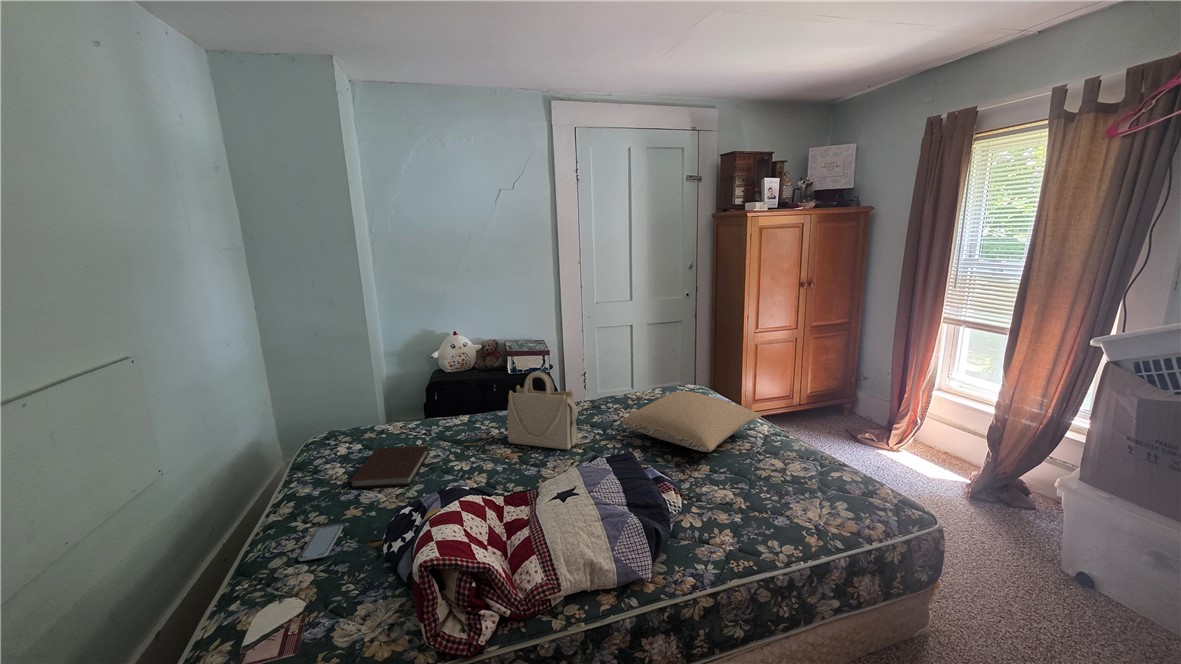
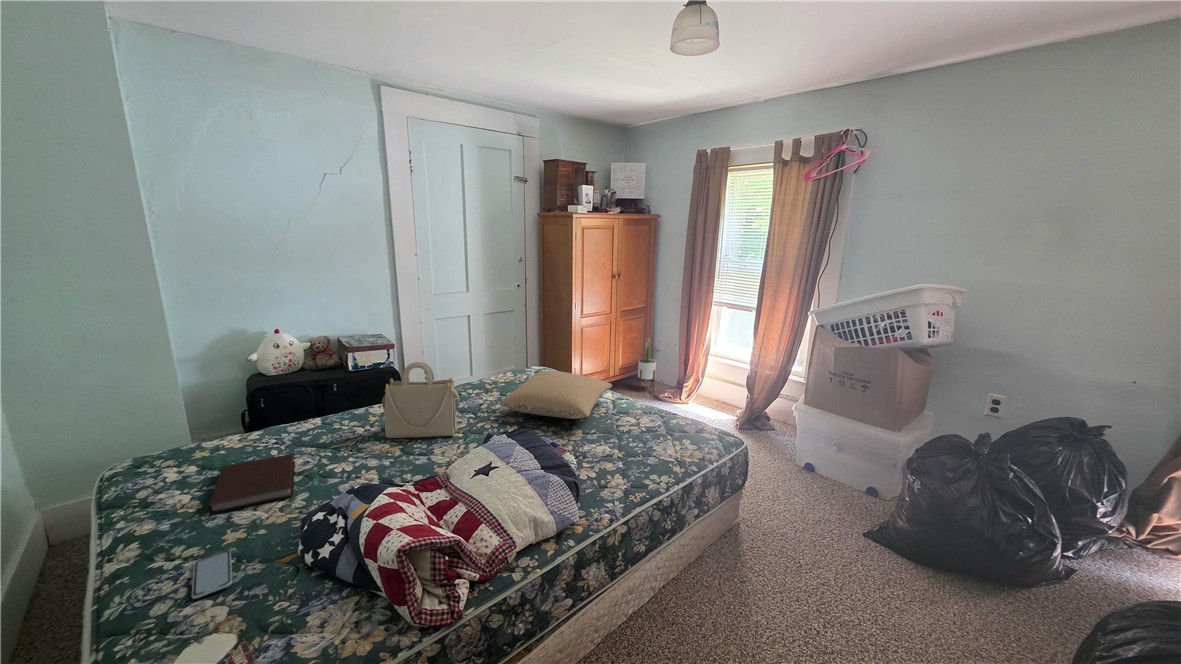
potted plant: none [836,355,861,428] -> present [638,339,656,392]

